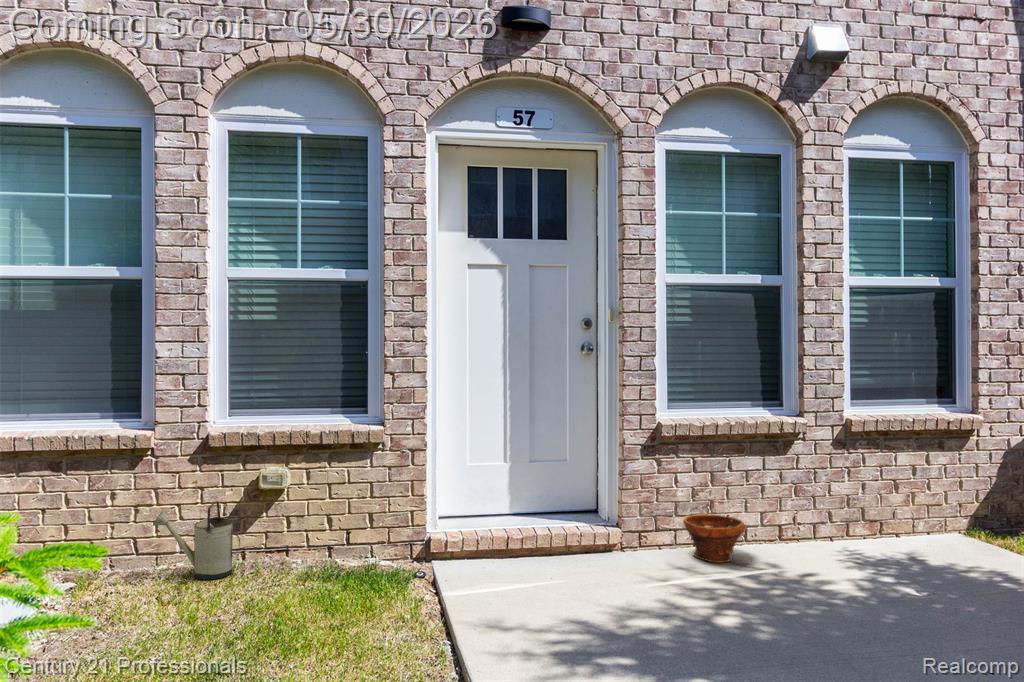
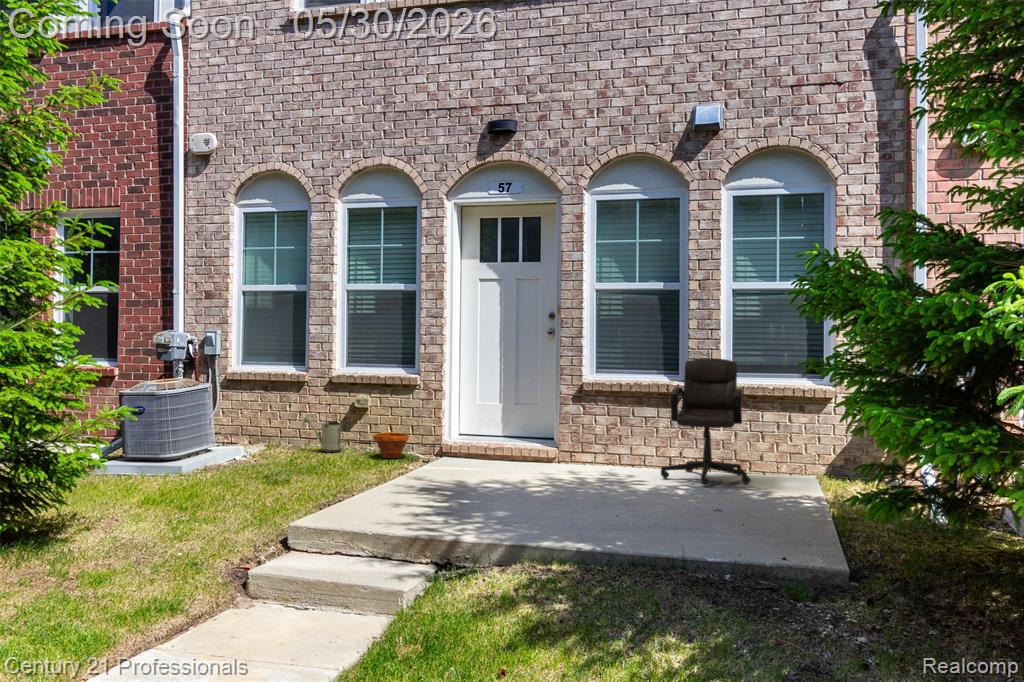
chair: none [811,383,953,579] -> present [661,358,751,485]
planter: present [683,514,745,563] -> present [373,432,409,458]

